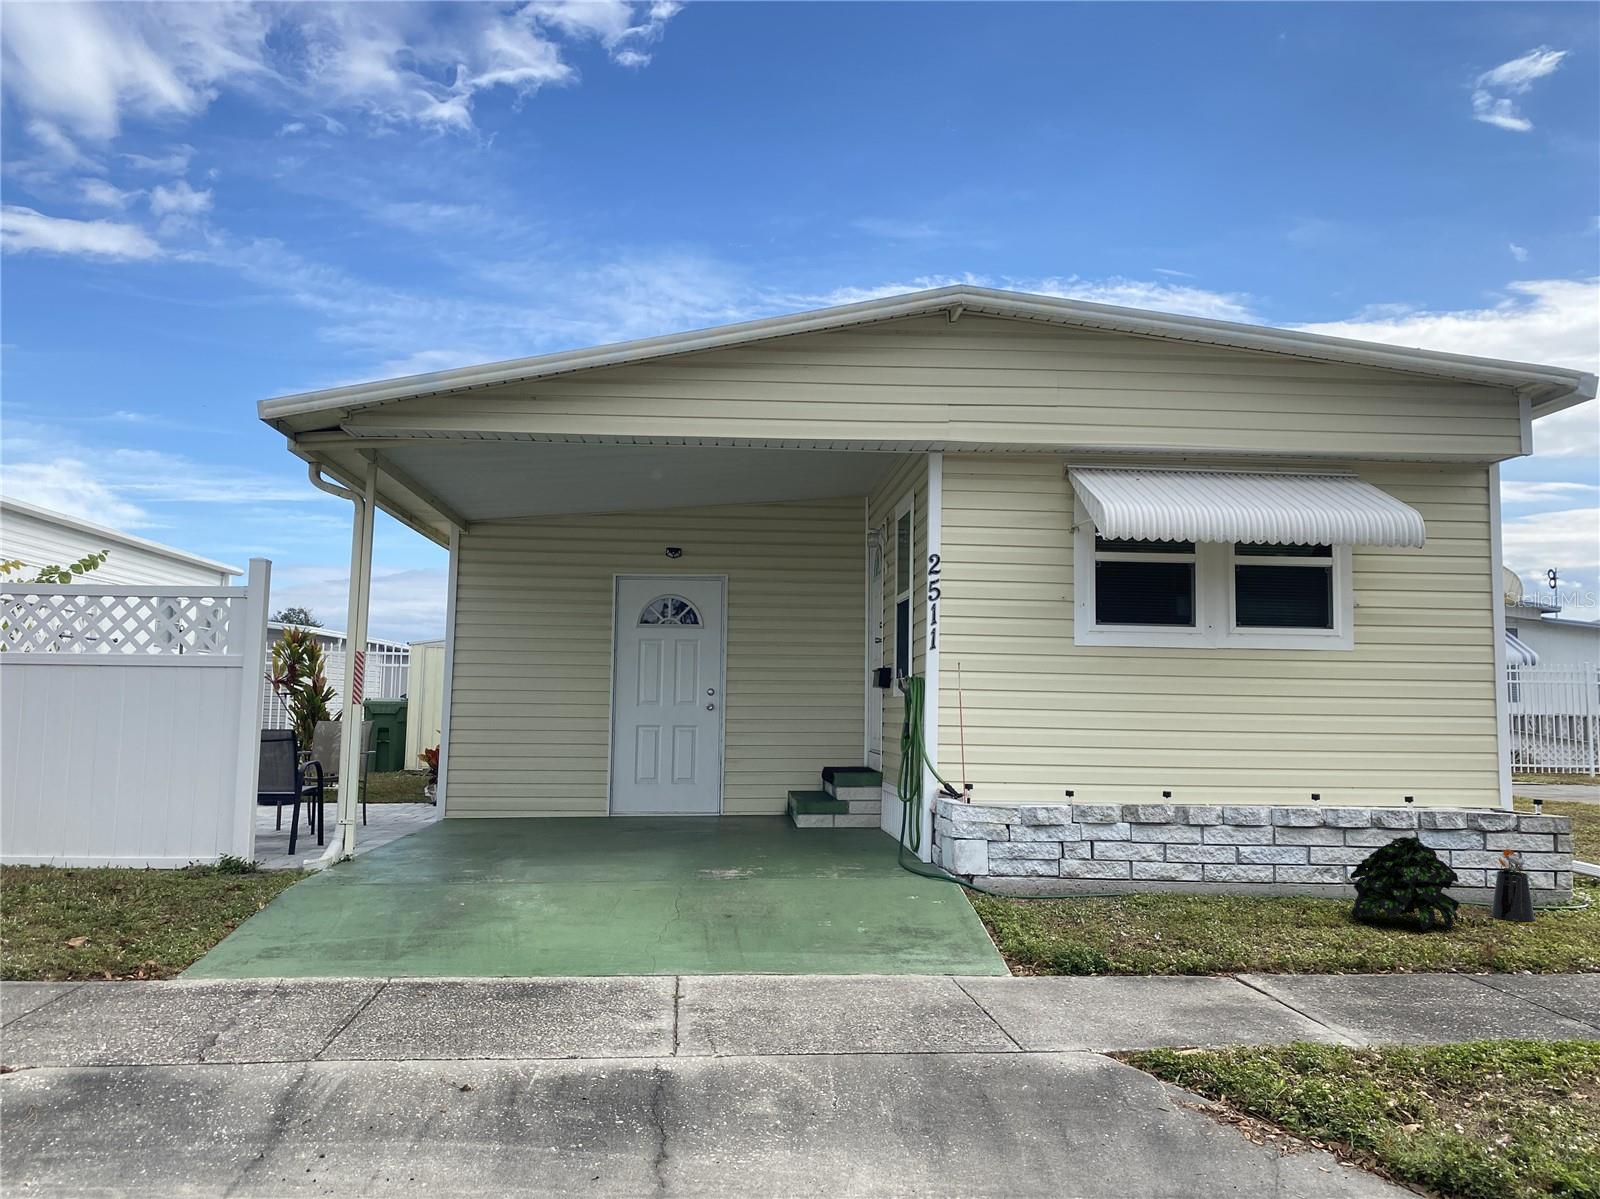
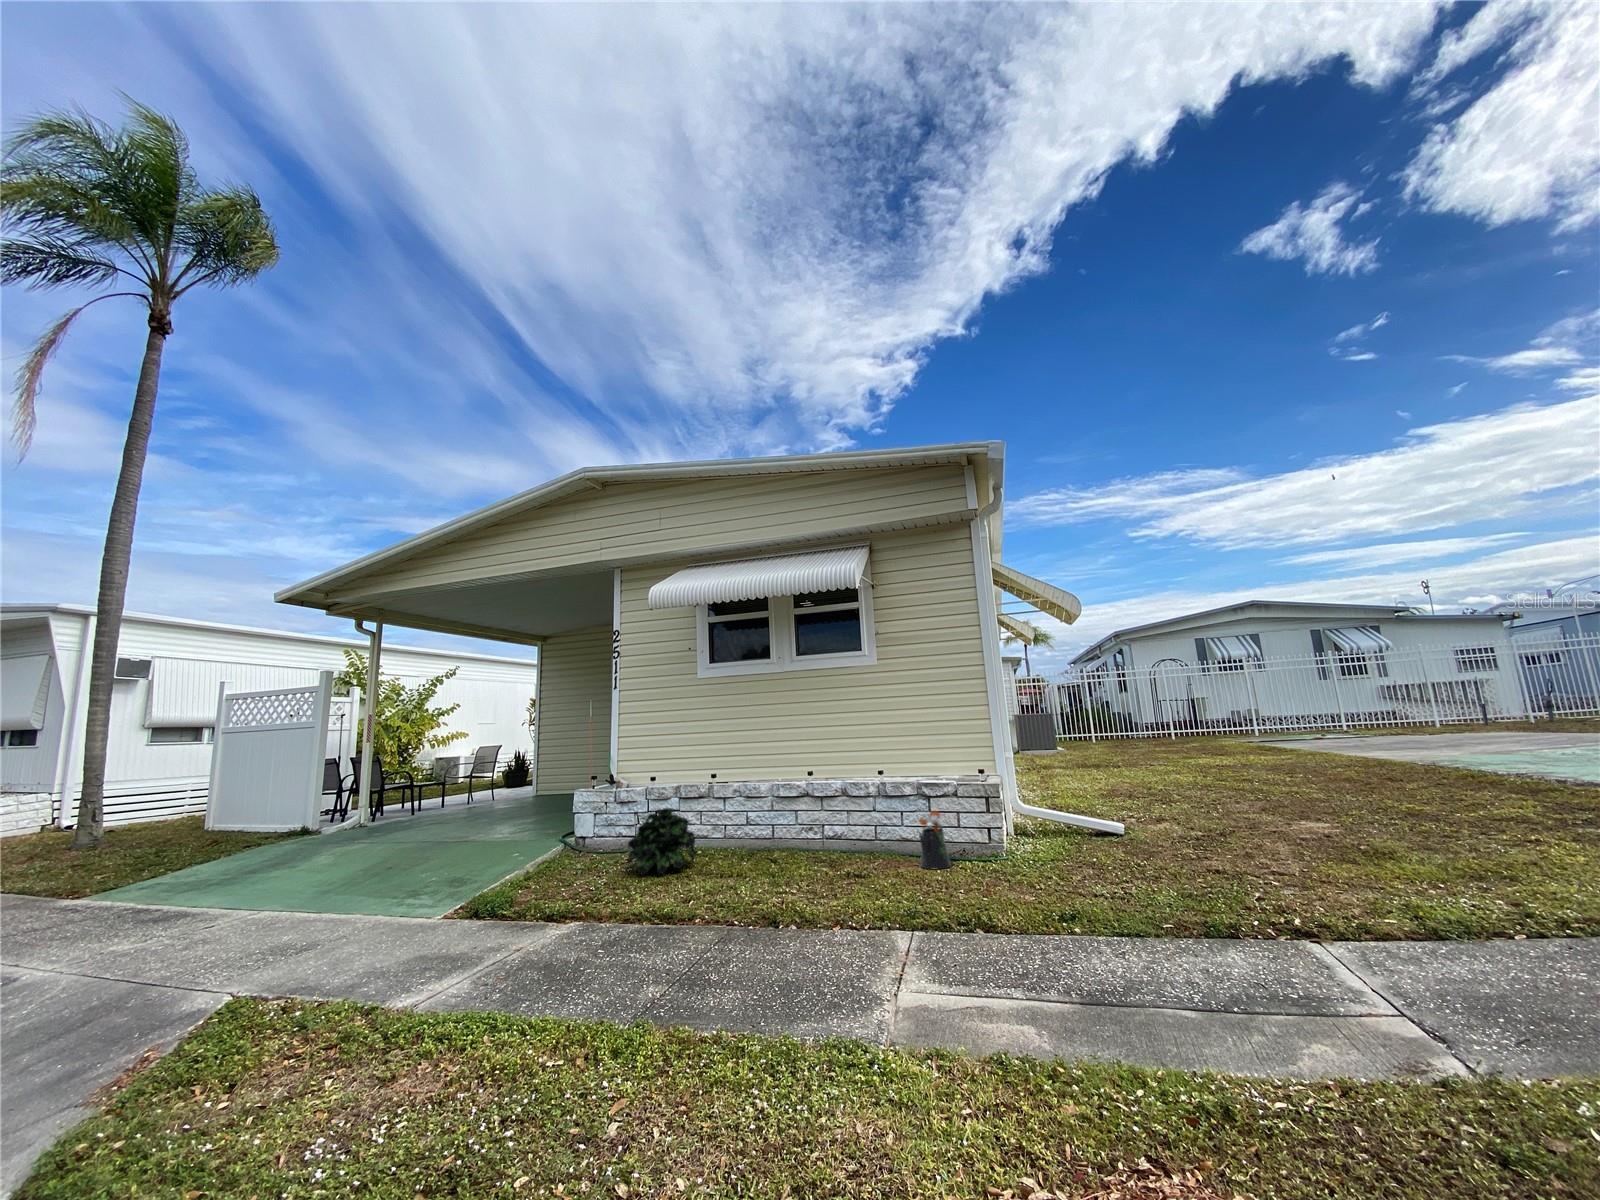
potted plant: present [1350,837,1460,930] -> present [627,808,697,875]

